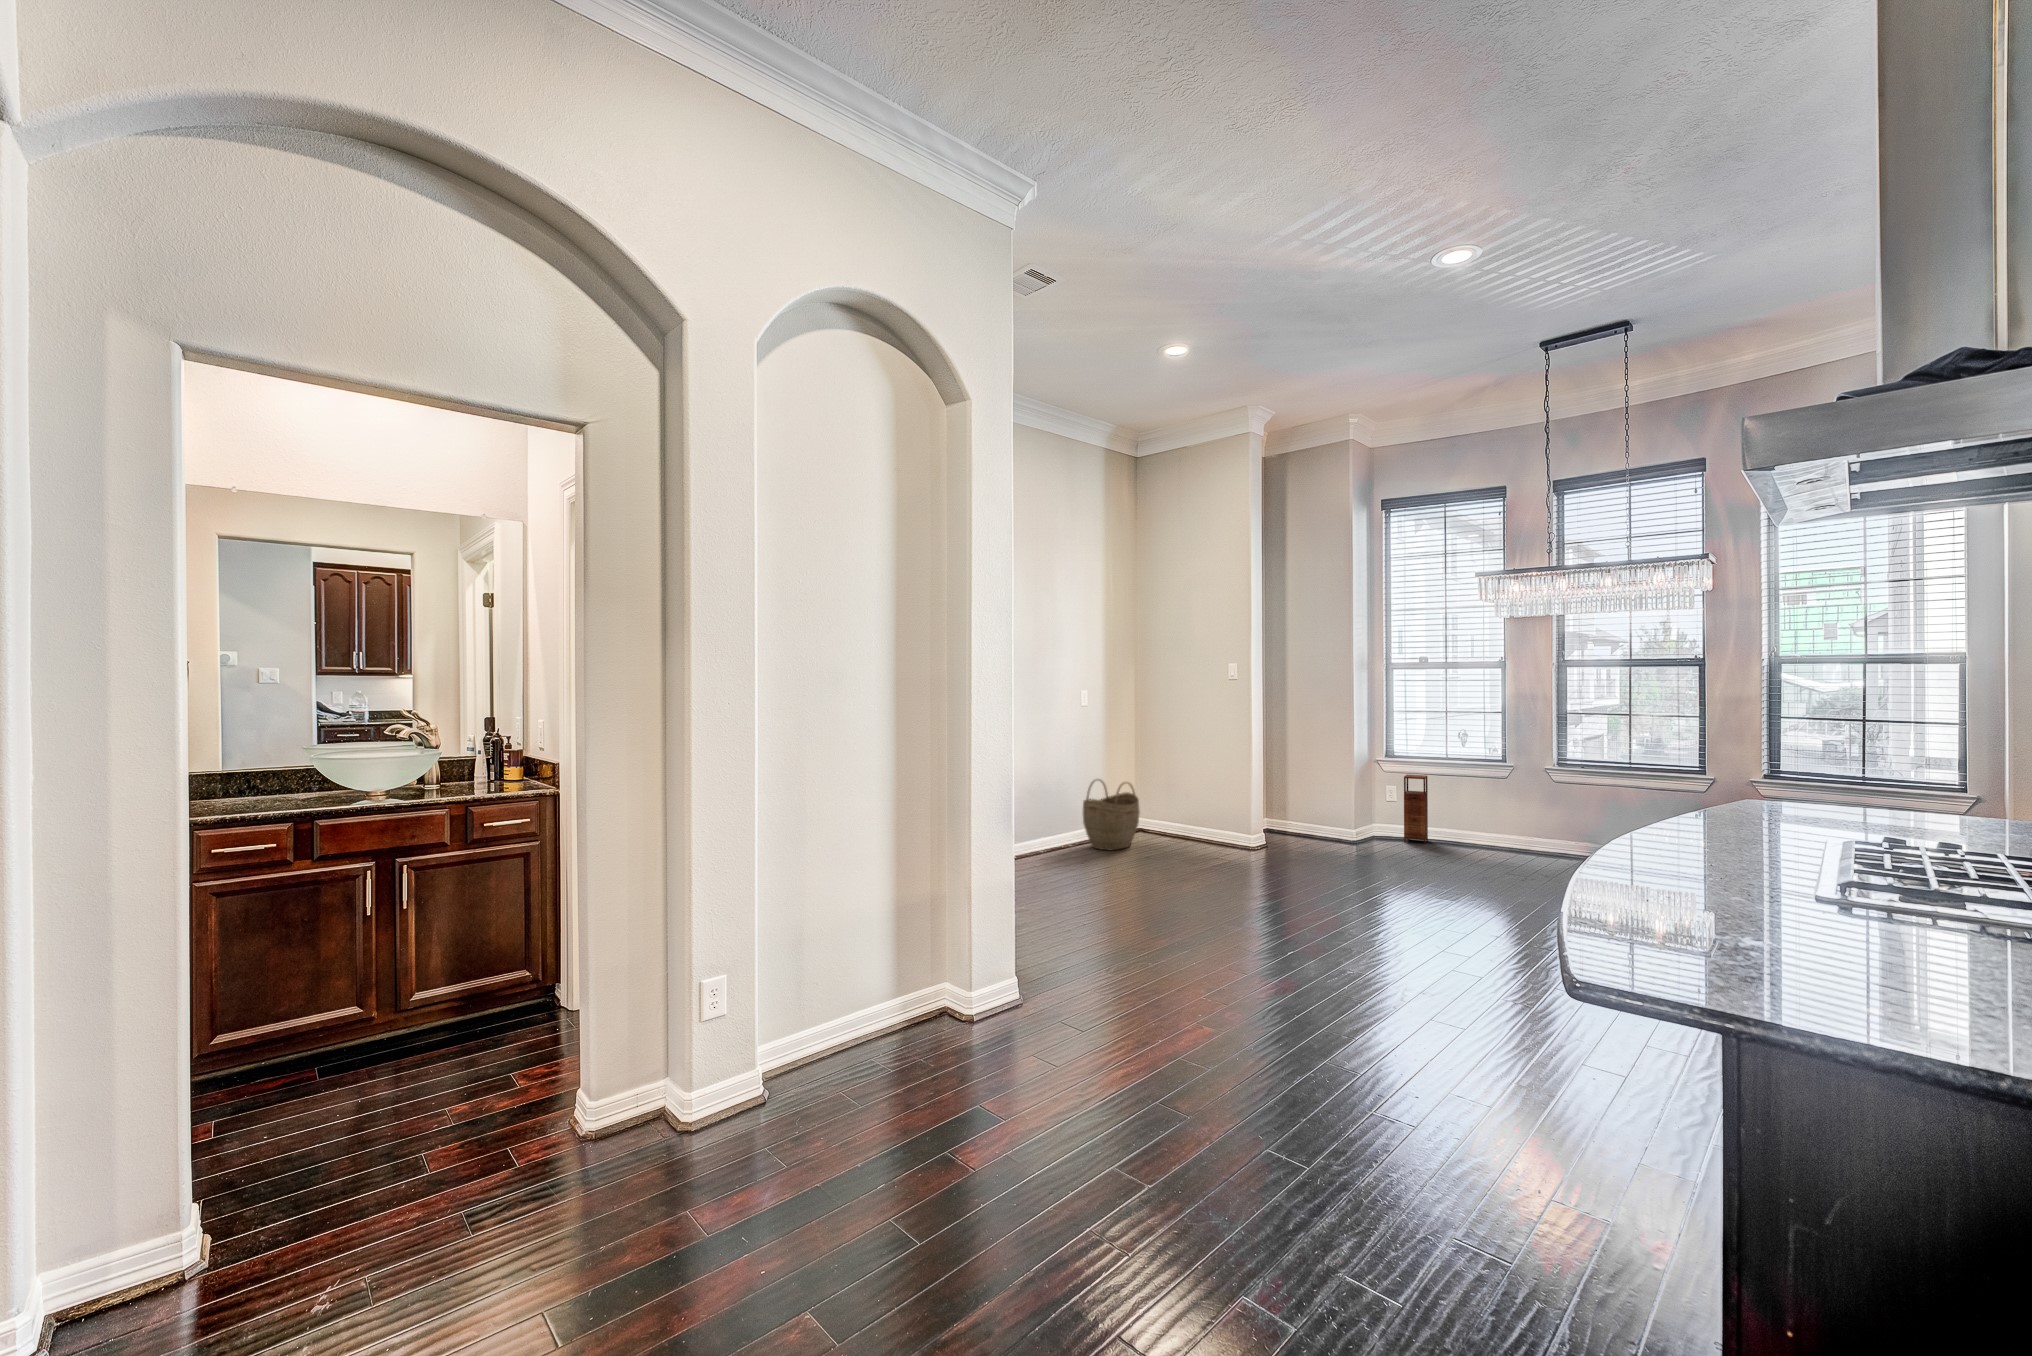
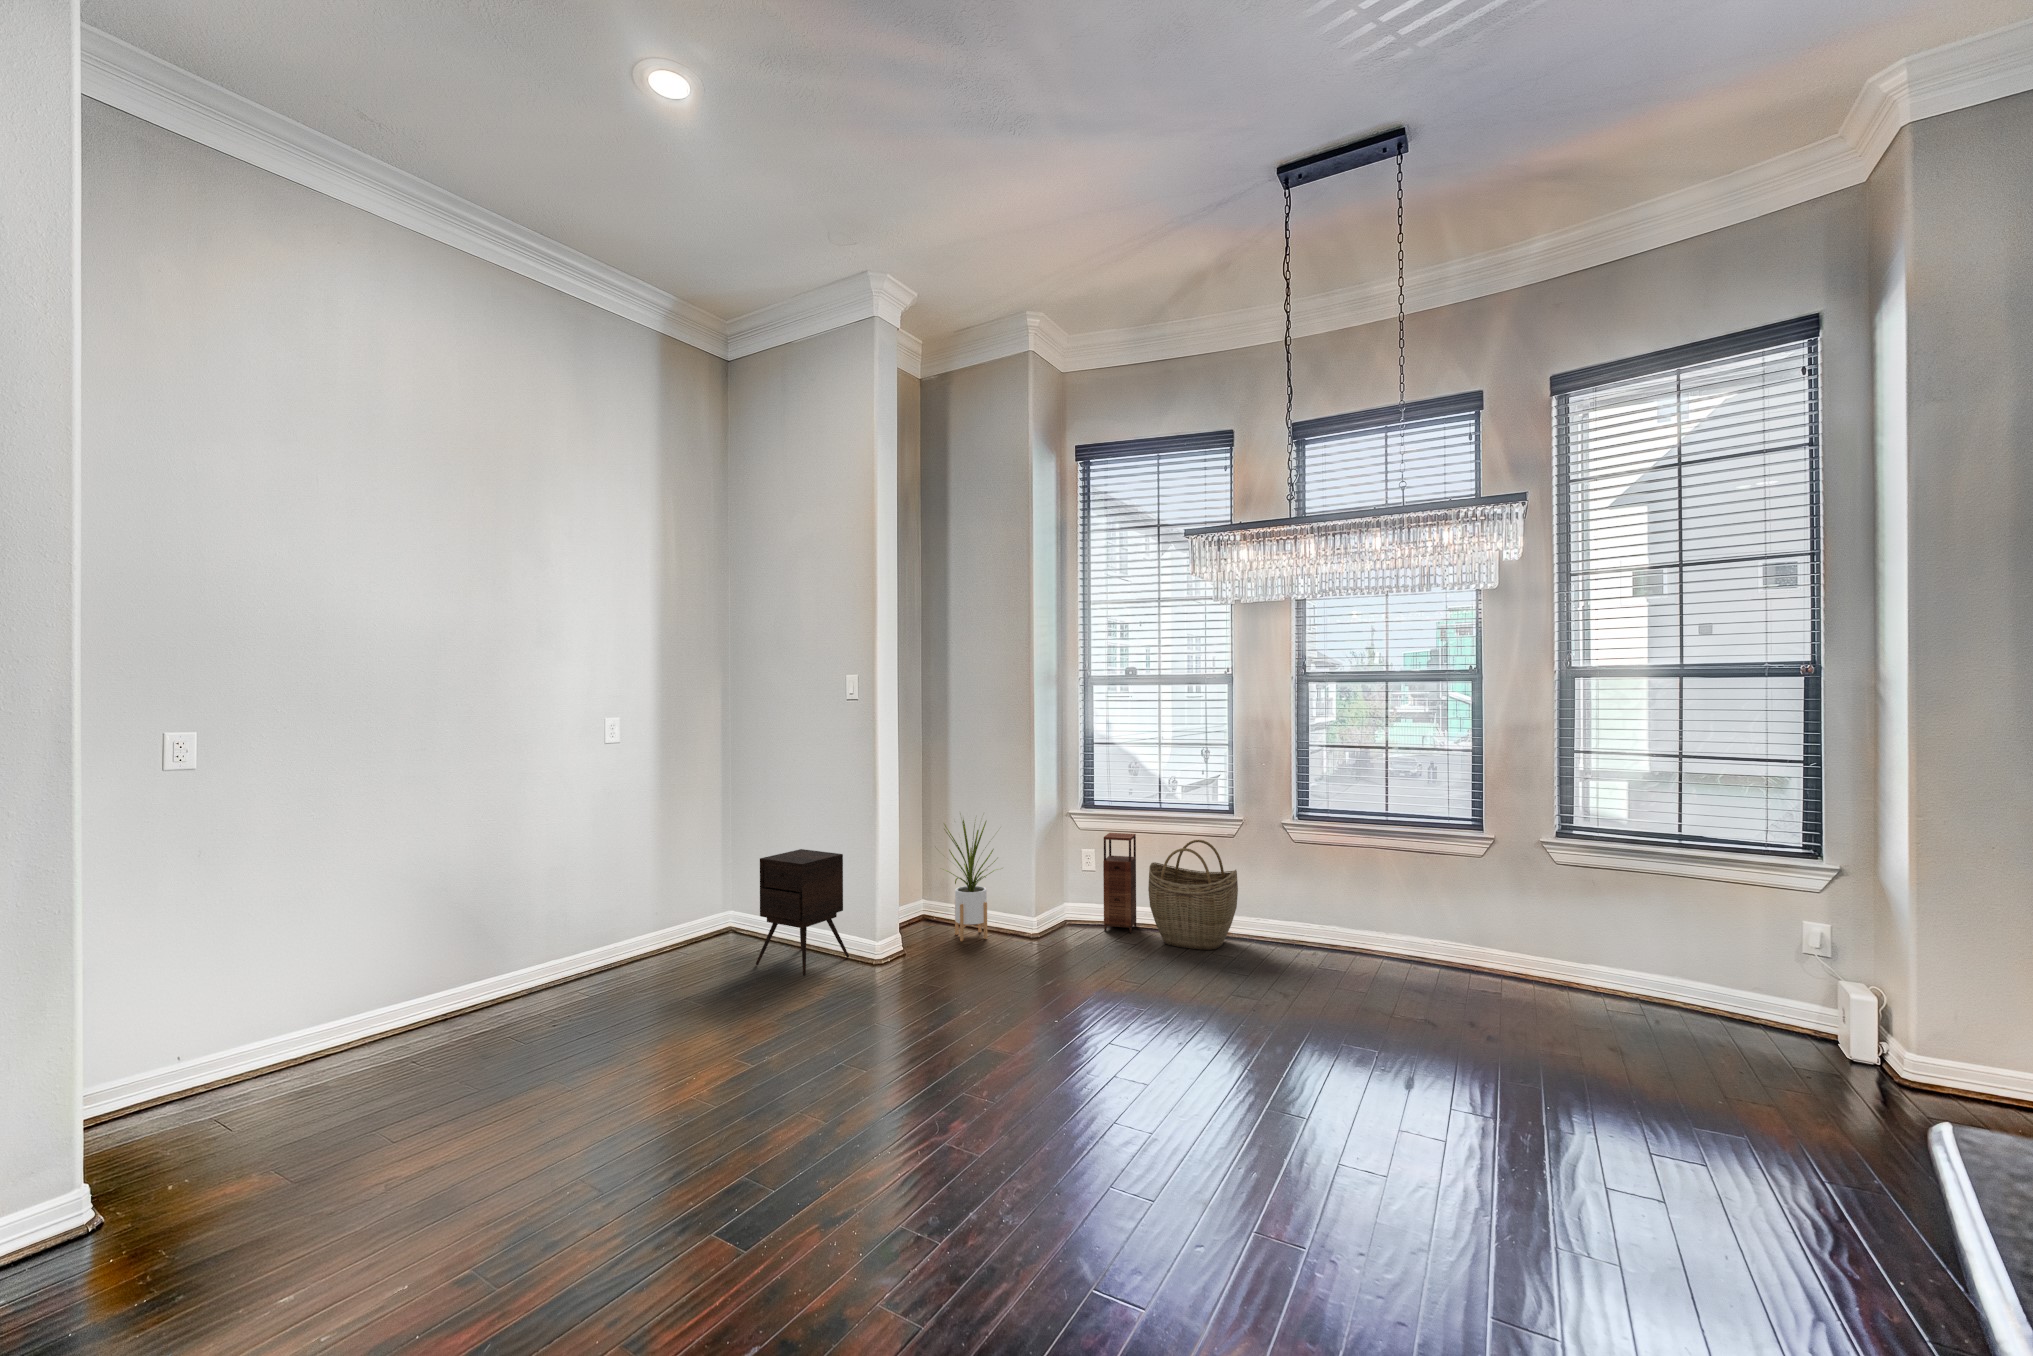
house plant: none [1283,756,1331,843] -> present [943,820,996,941]
side table: none [1174,777,1232,853] -> present [756,849,849,975]
woven basket: present [1083,779,1140,851] -> present [1148,840,1238,950]

